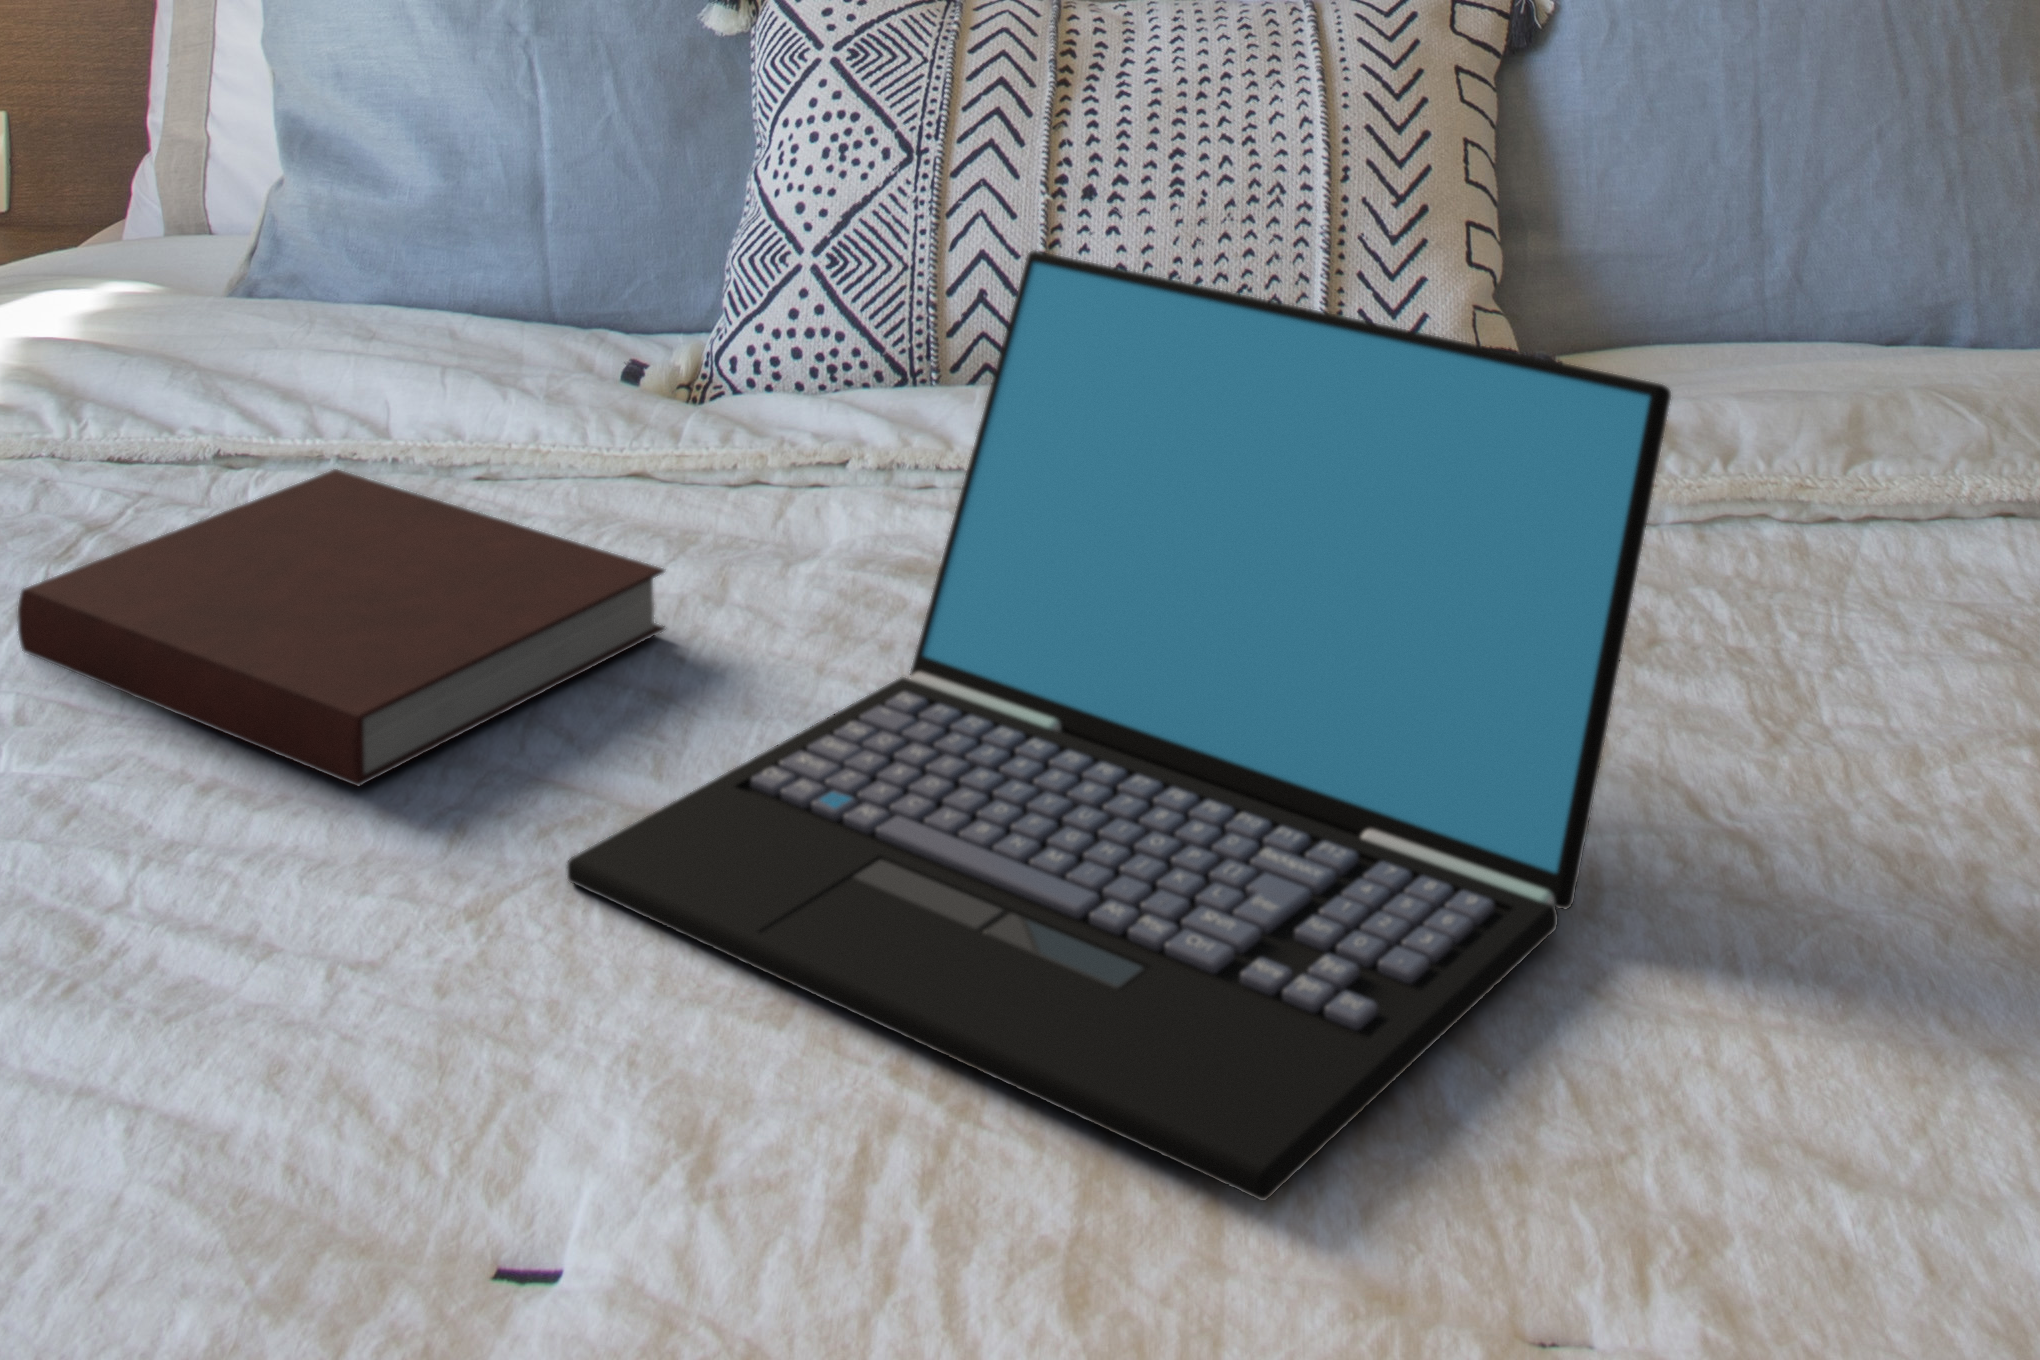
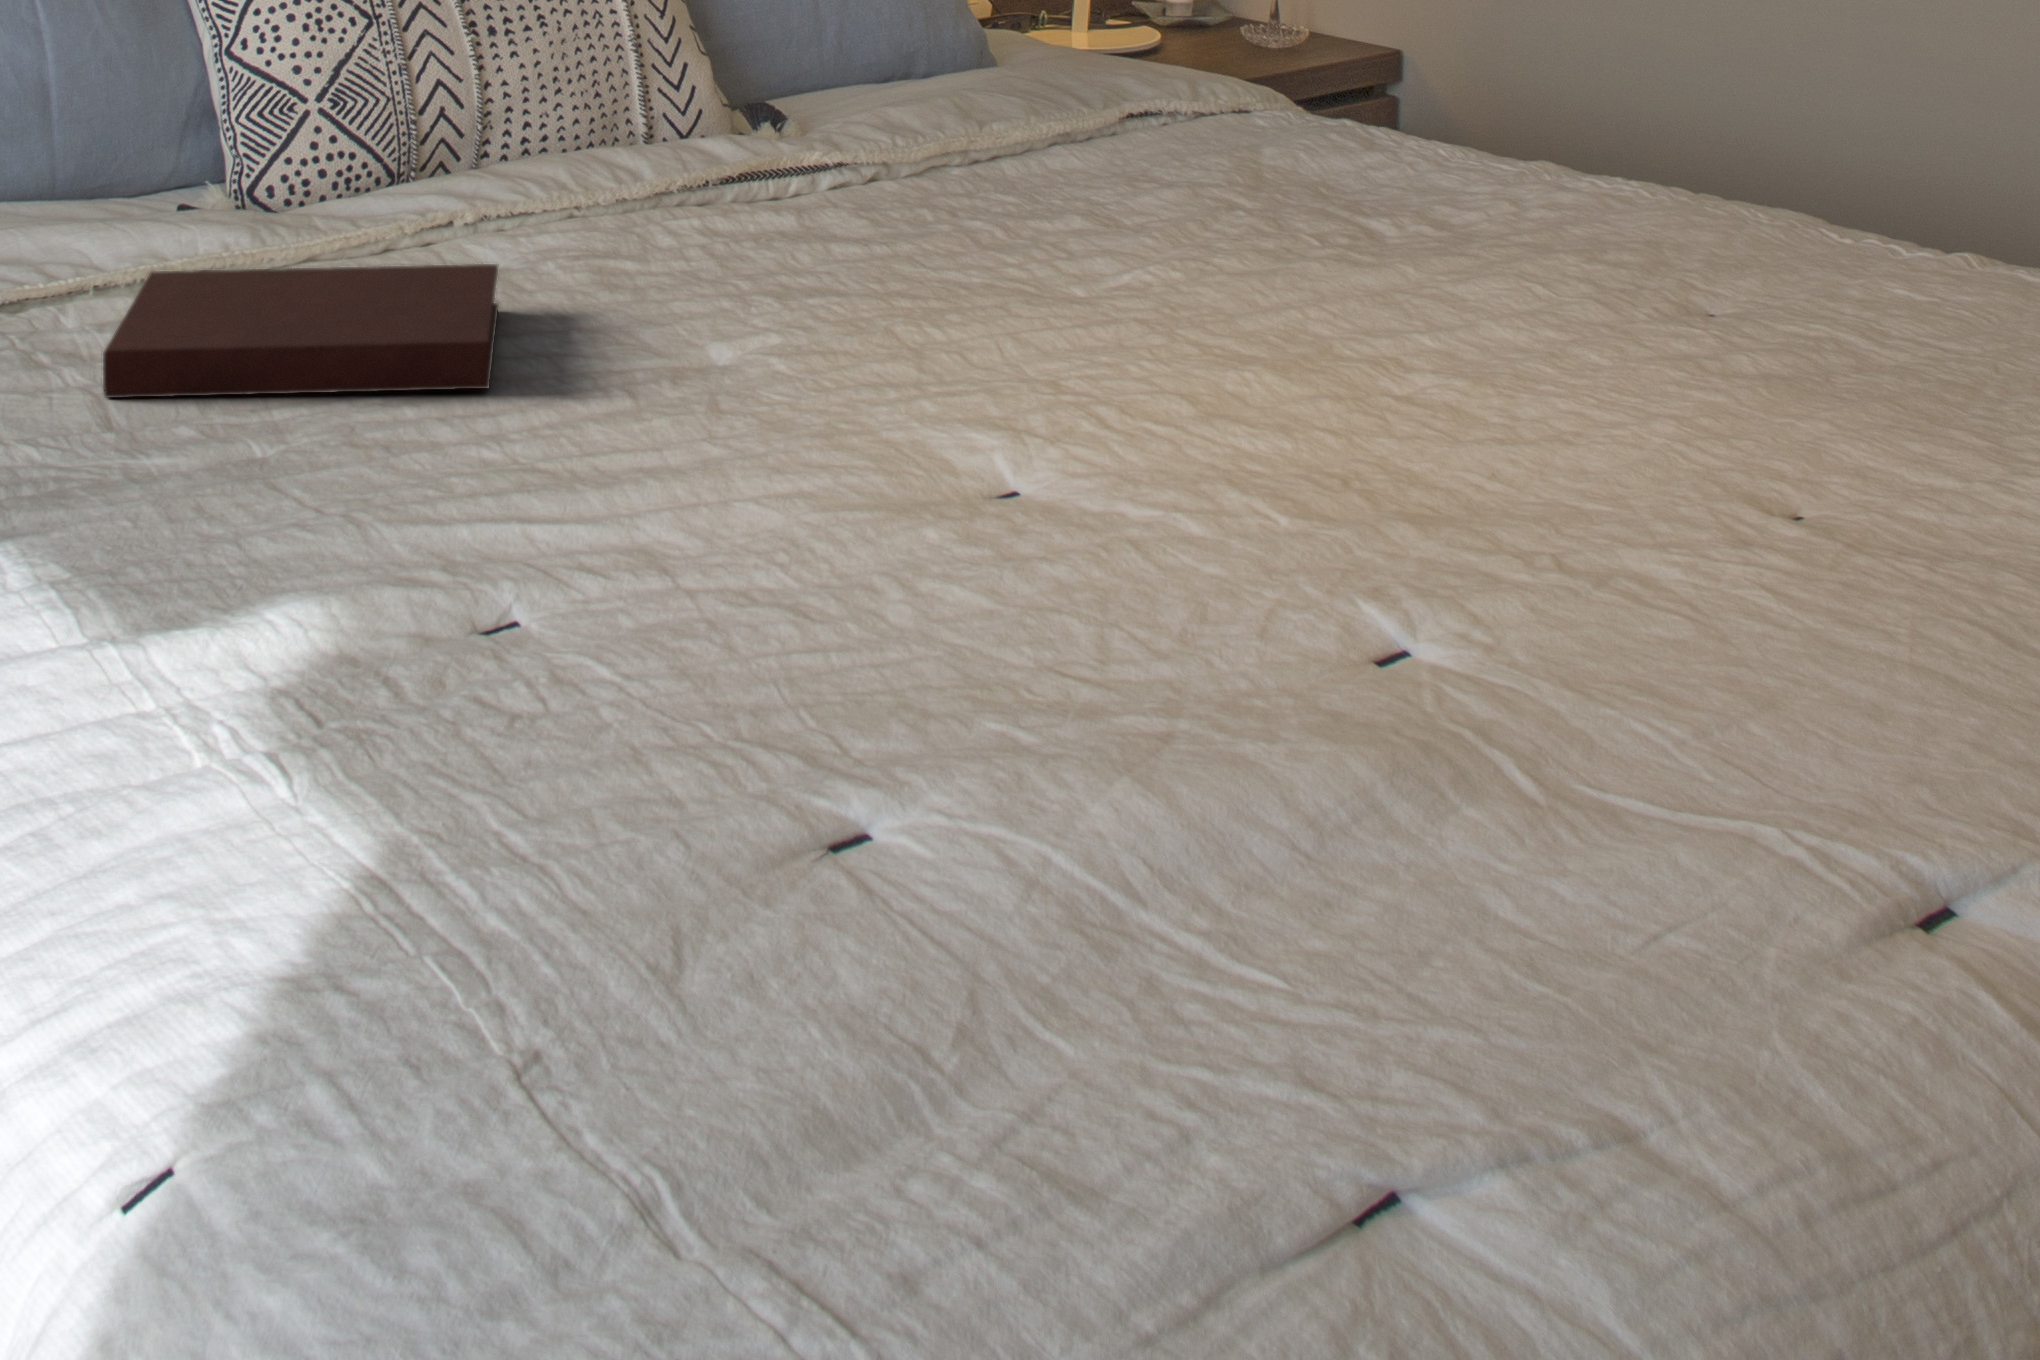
laptop: present [567,250,1671,1200] -> none [680,20,1208,392]

